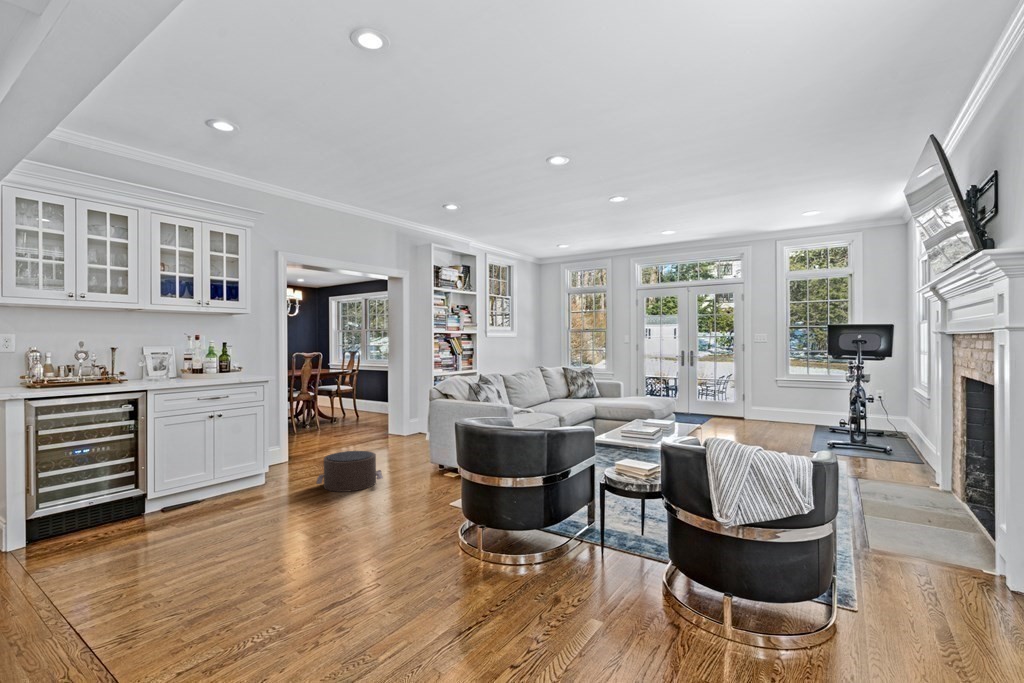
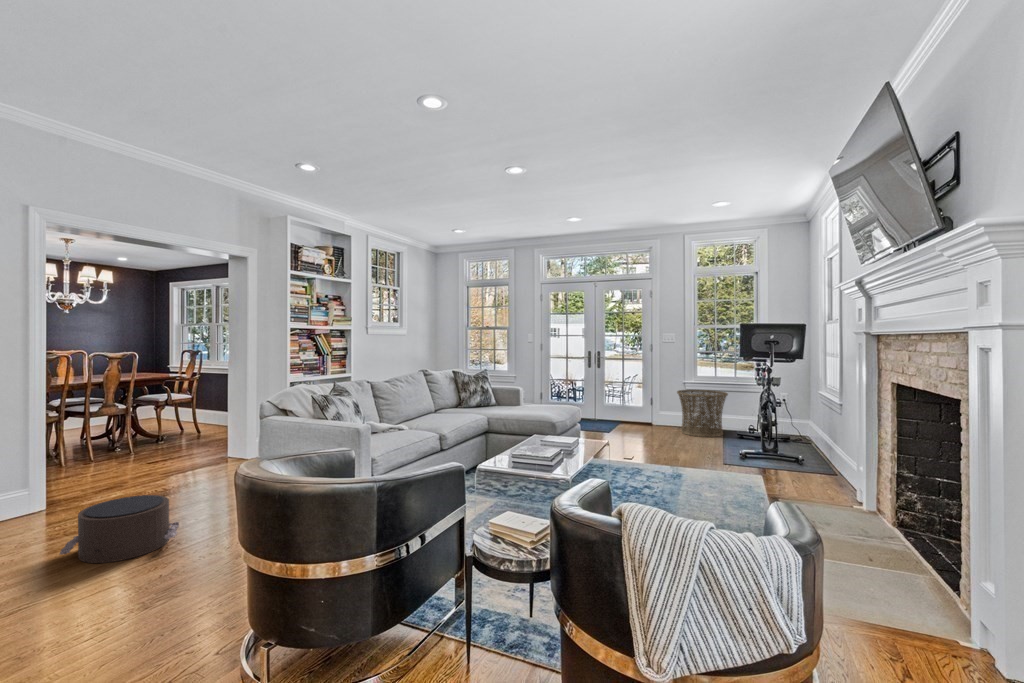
basket: none [769,387,820,431] -> present [677,390,728,437]

